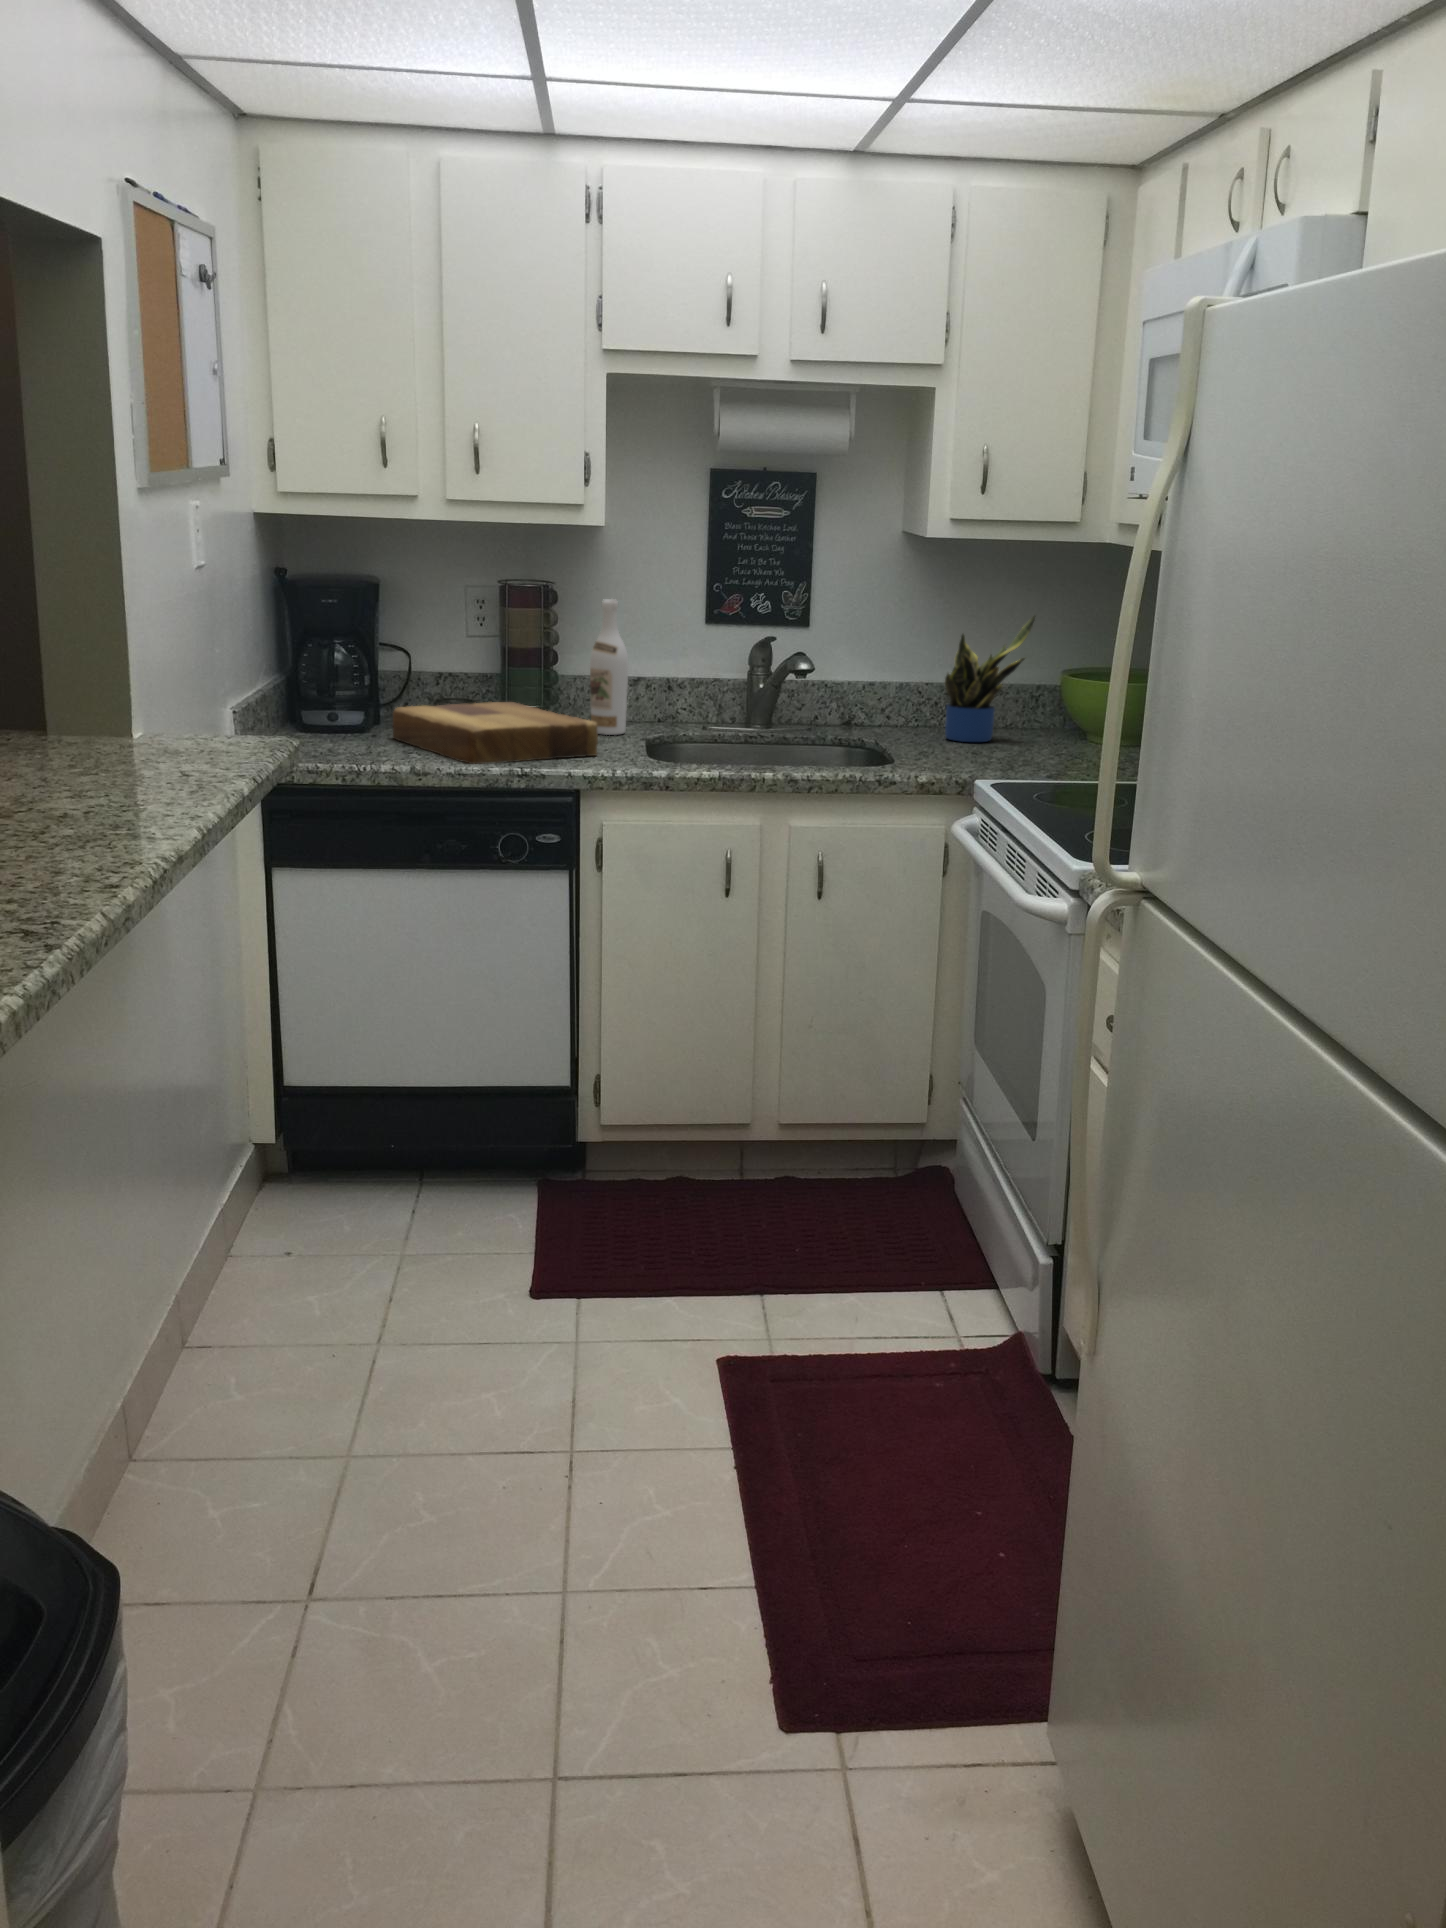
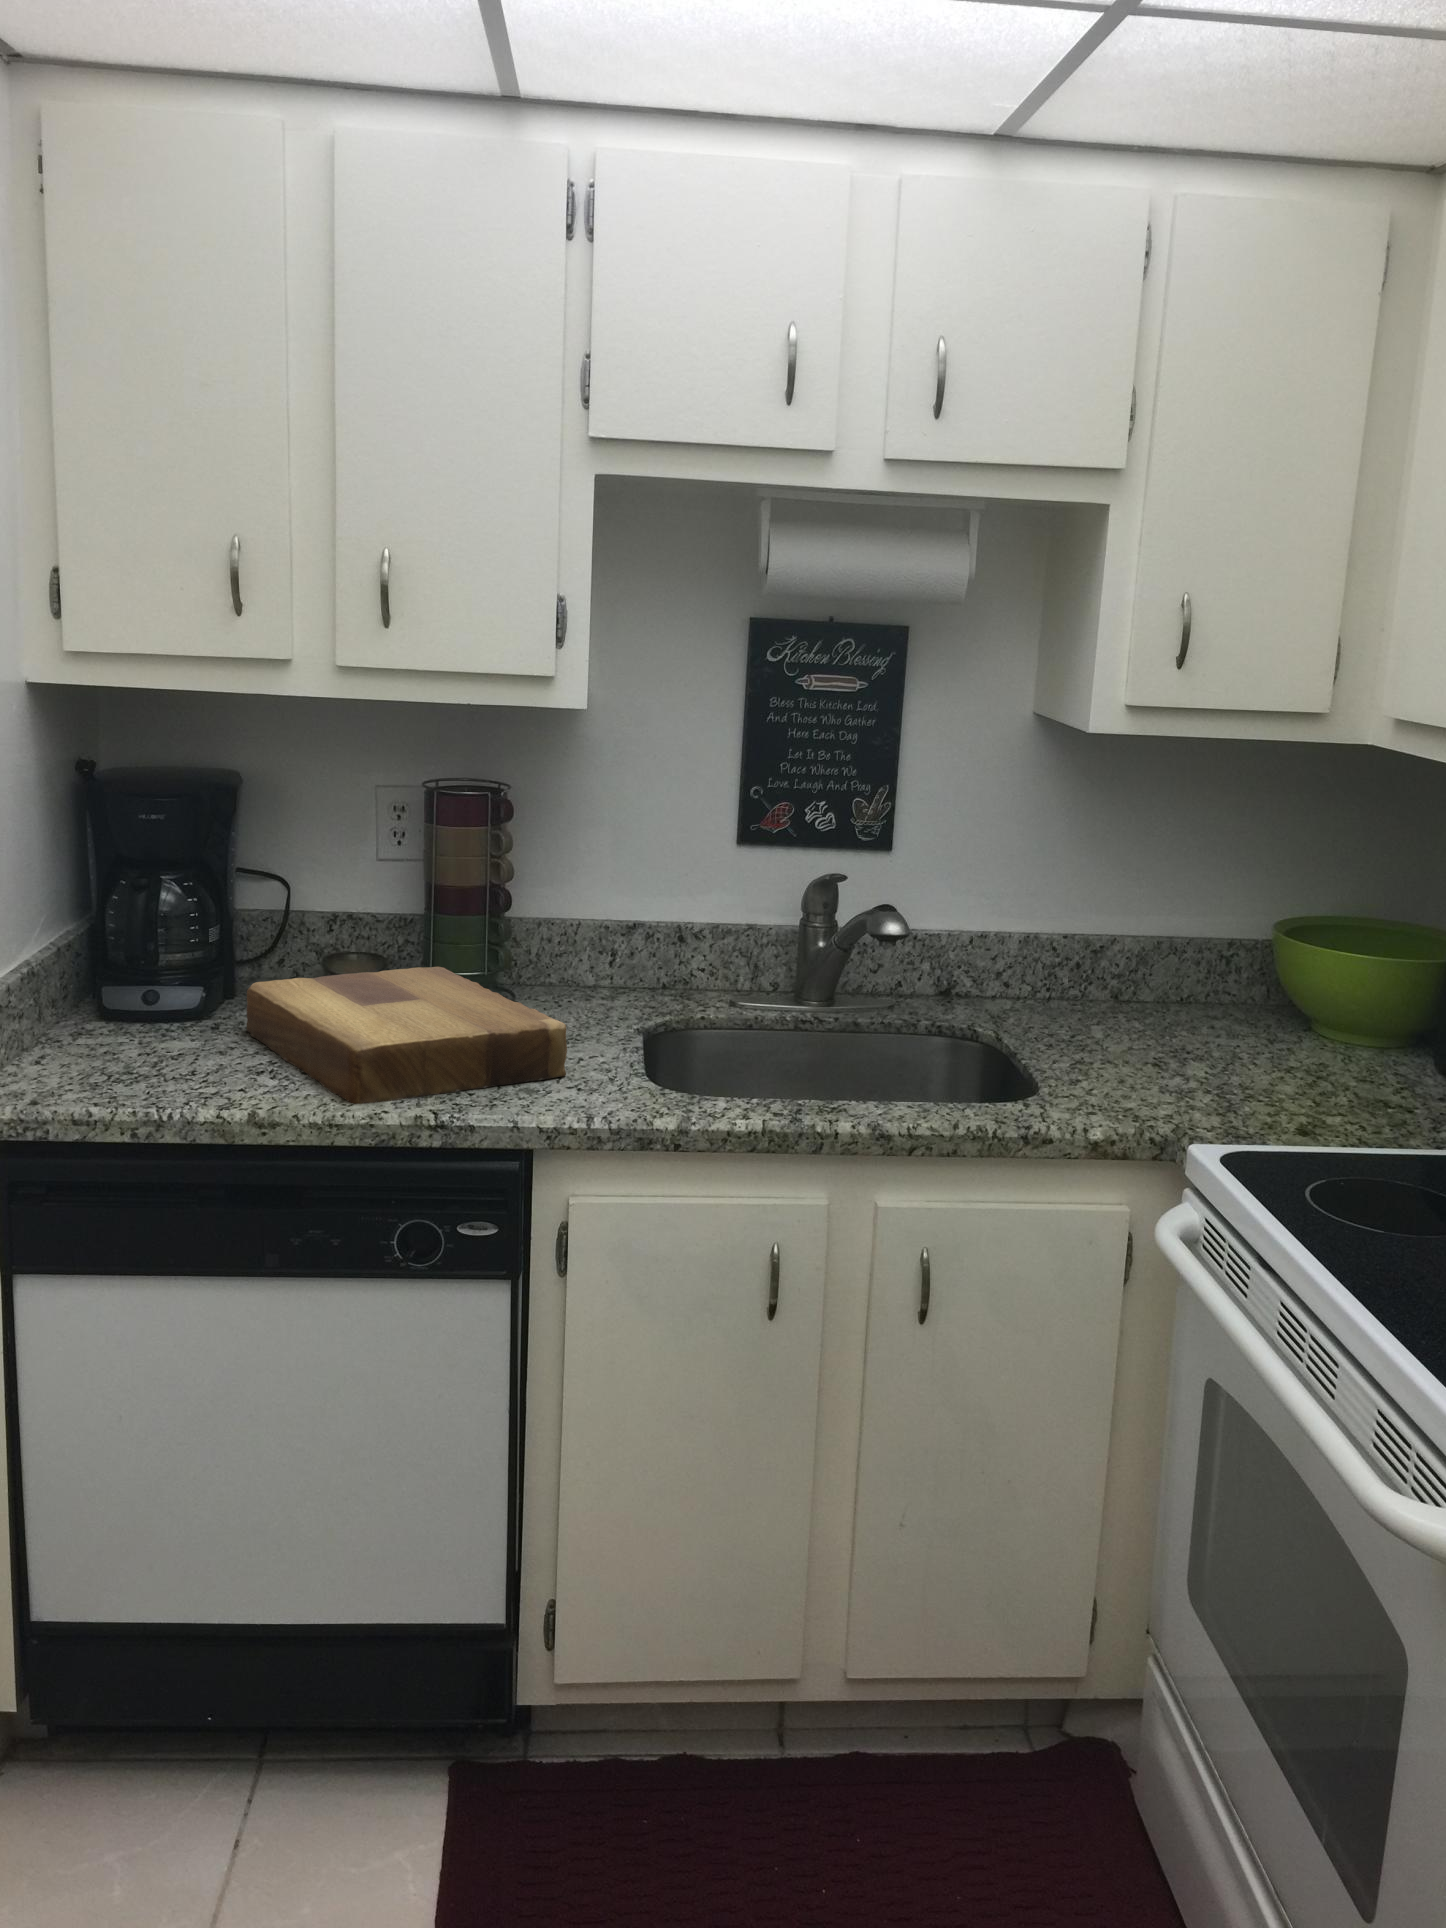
wine bottle: present [590,599,628,735] -> none [561,813,620,1017]
potted plant: present [945,616,1035,742] -> none [1092,844,1237,1030]

